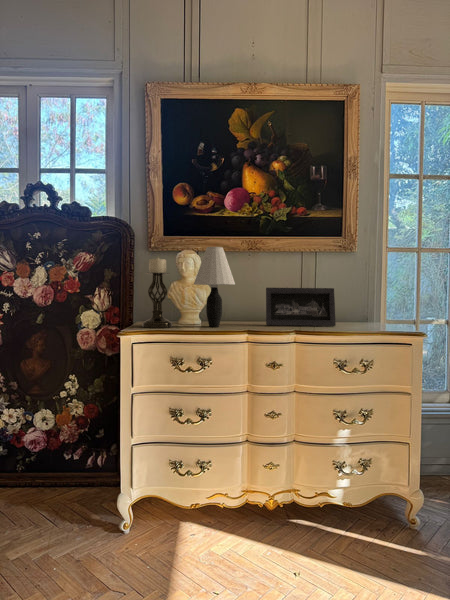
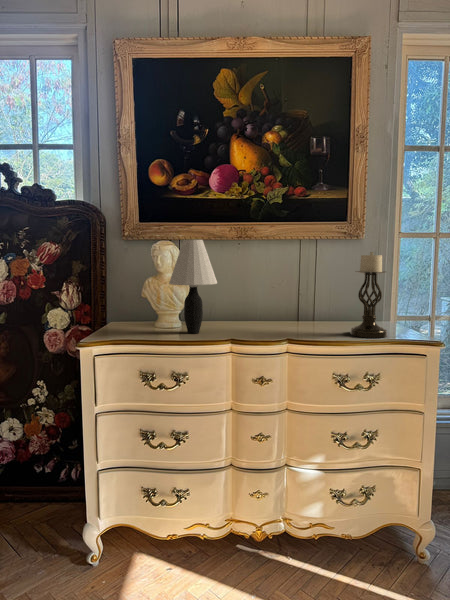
candle holder: present [142,257,172,328] -> present [350,252,387,338]
picture frame: present [266,288,336,326] -> none [255,285,336,330]

